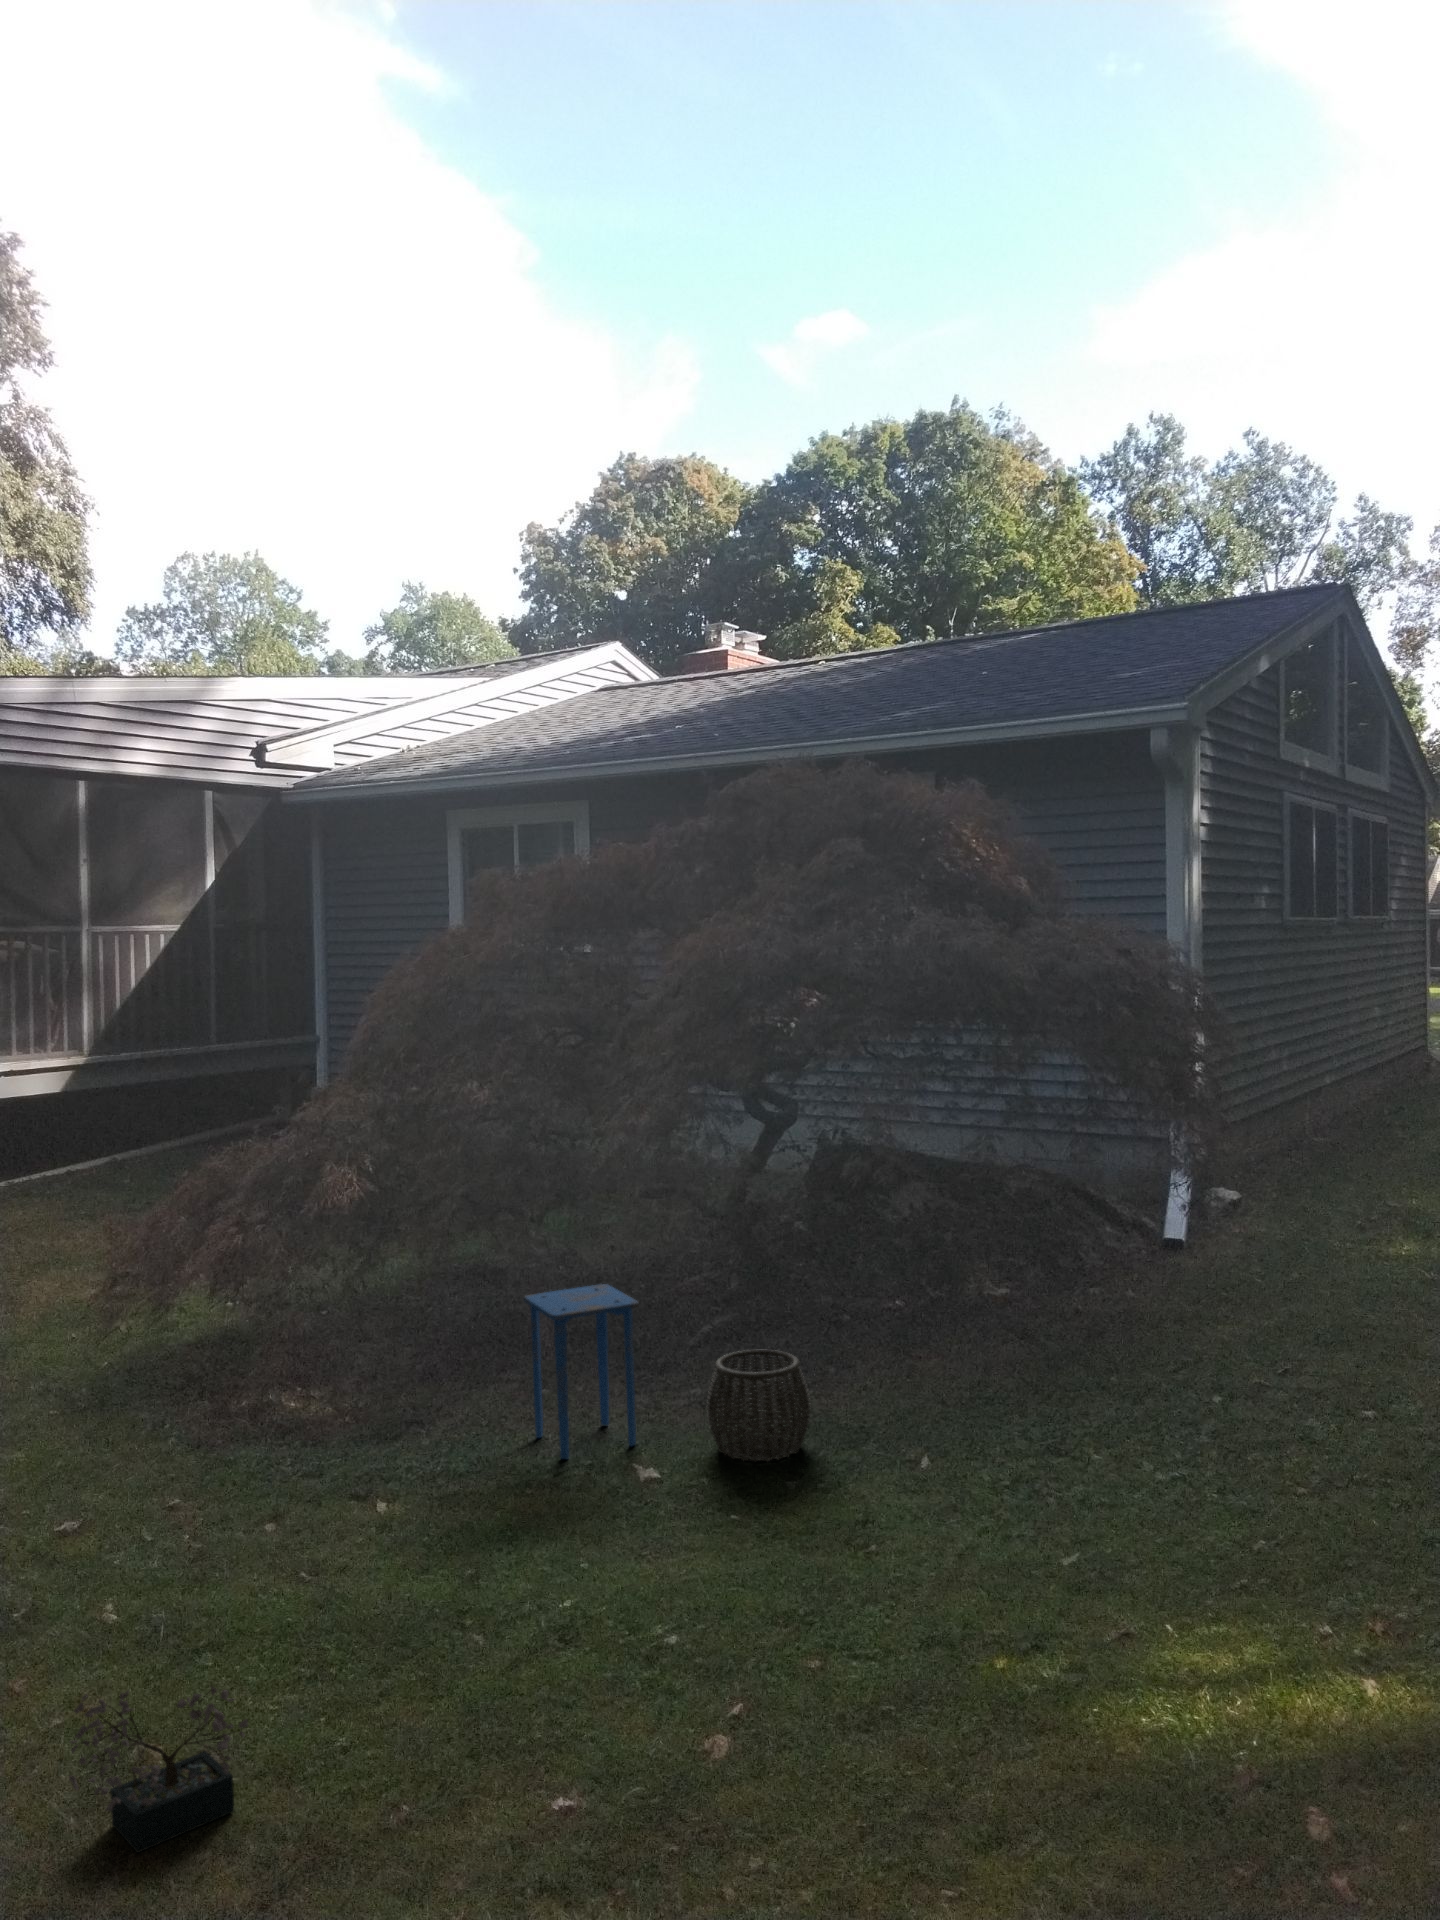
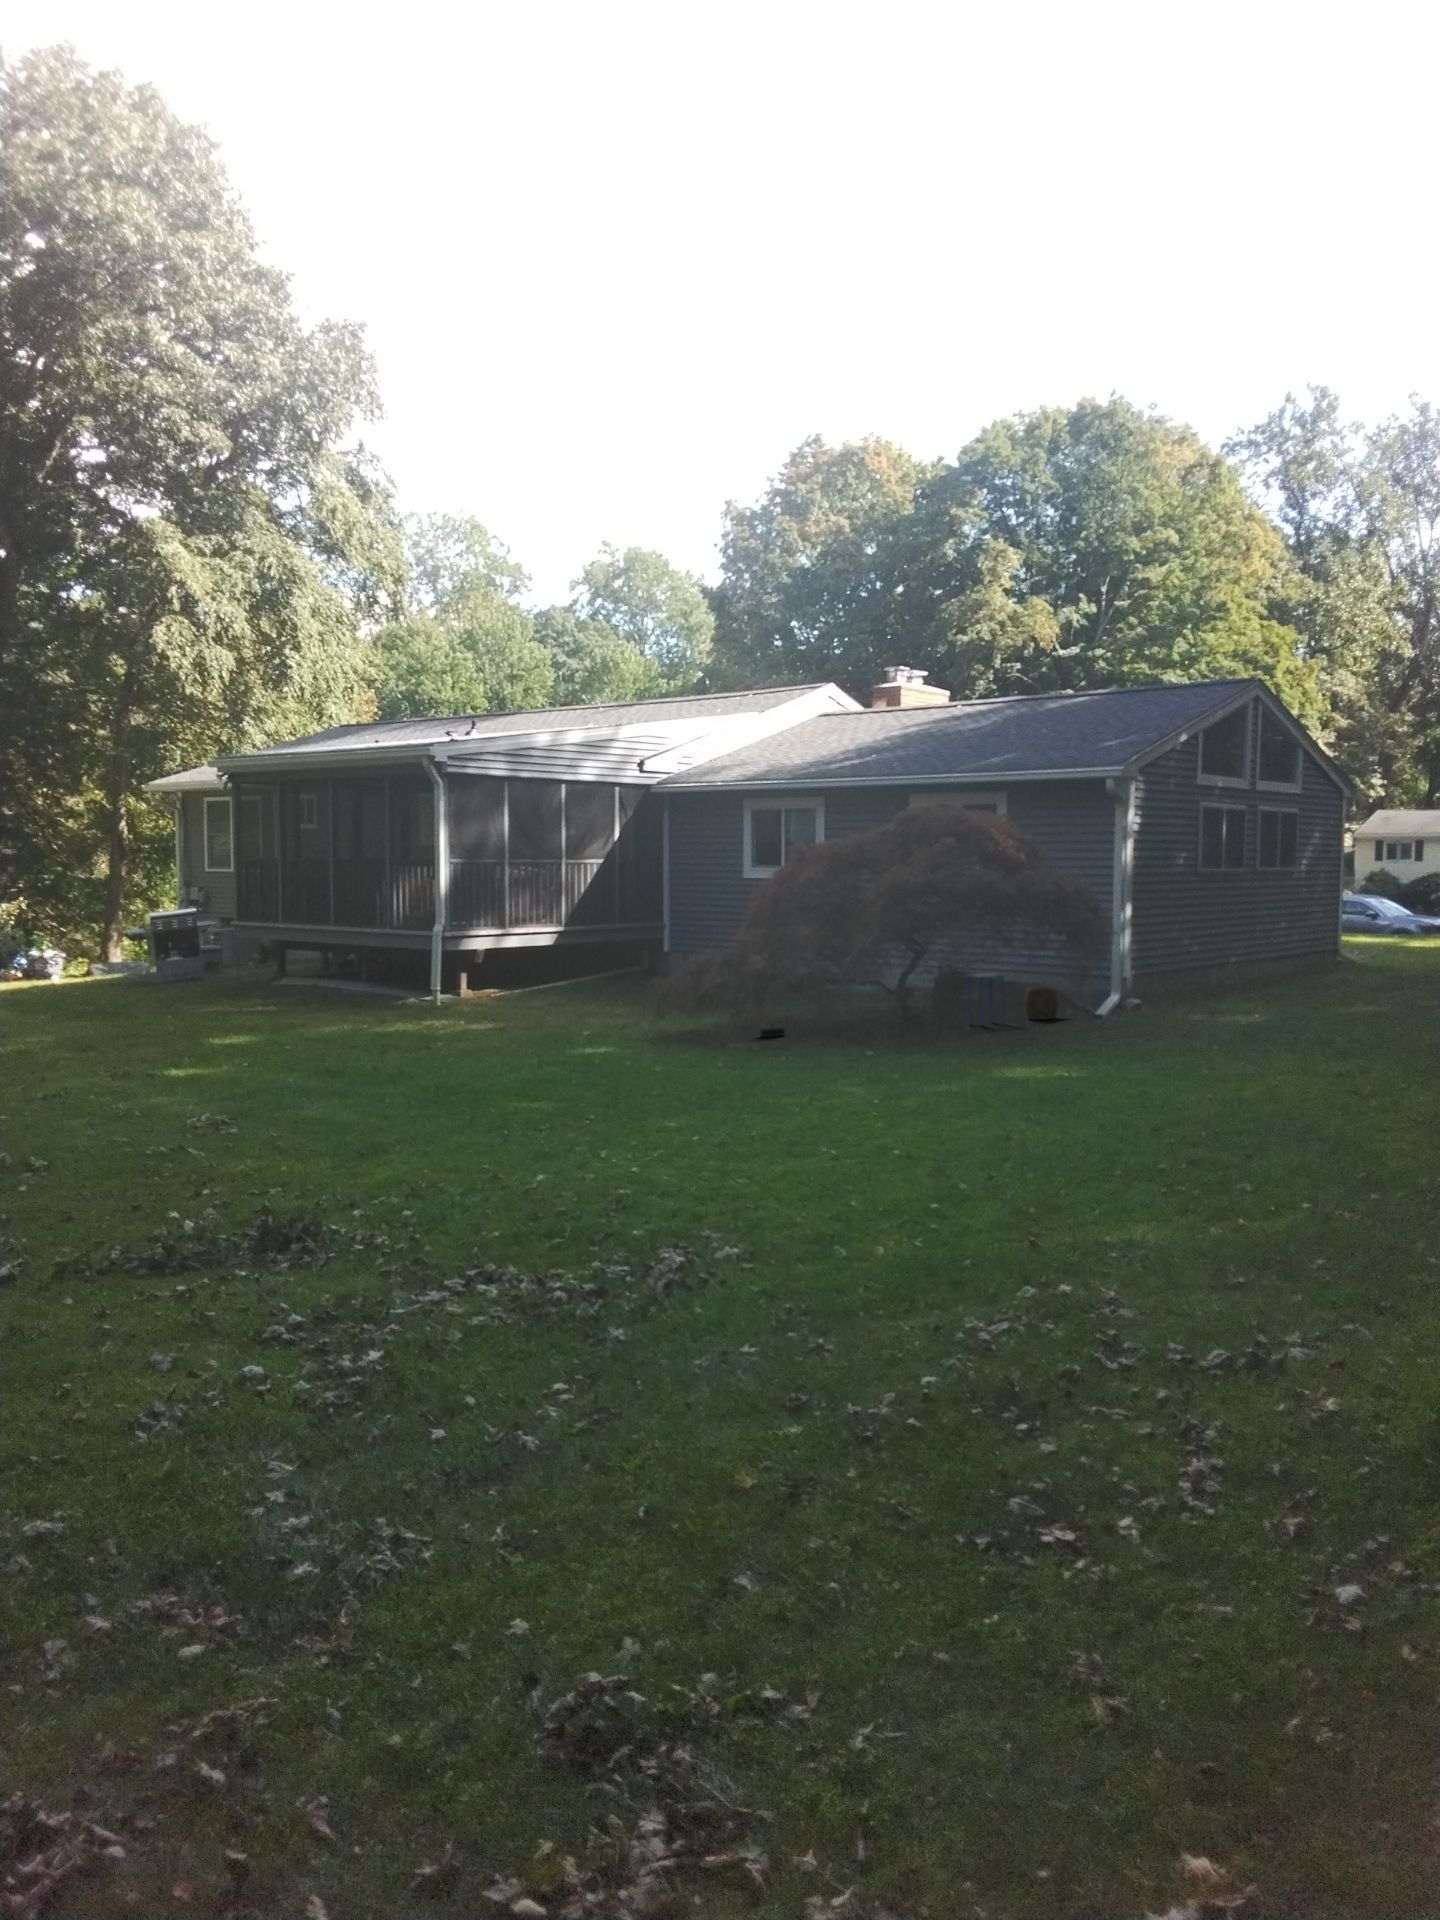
side table: present [524,1284,639,1459] -> present [966,973,1005,1025]
woven basket: present [707,1350,810,1461] -> present [1024,988,1058,1020]

